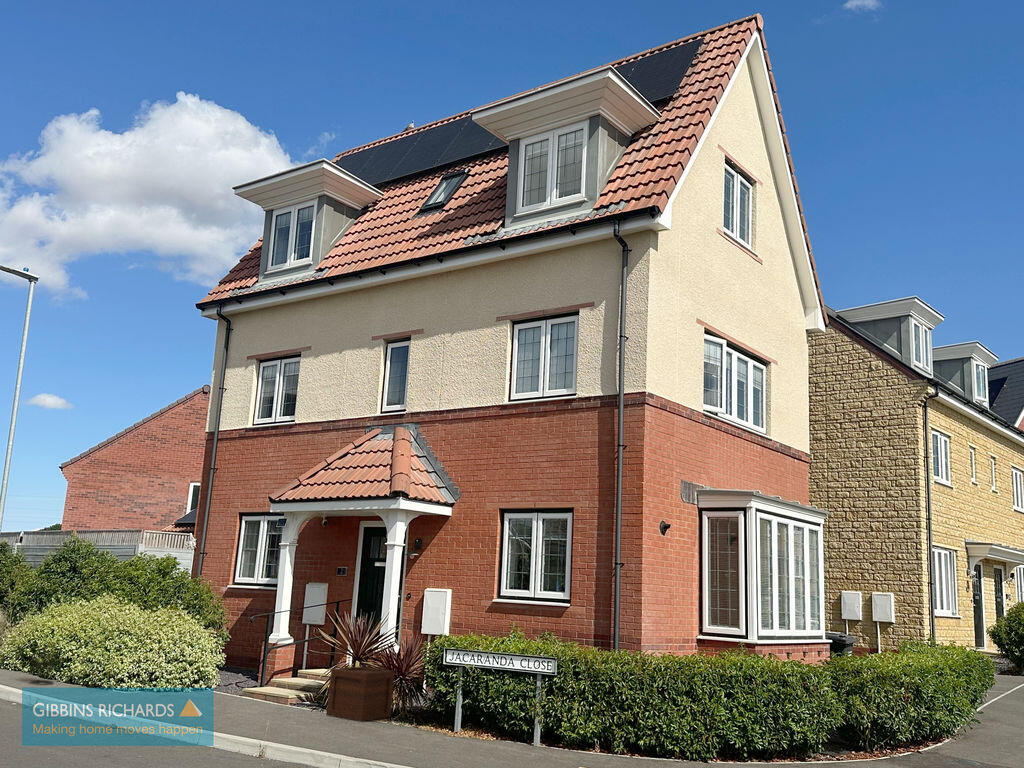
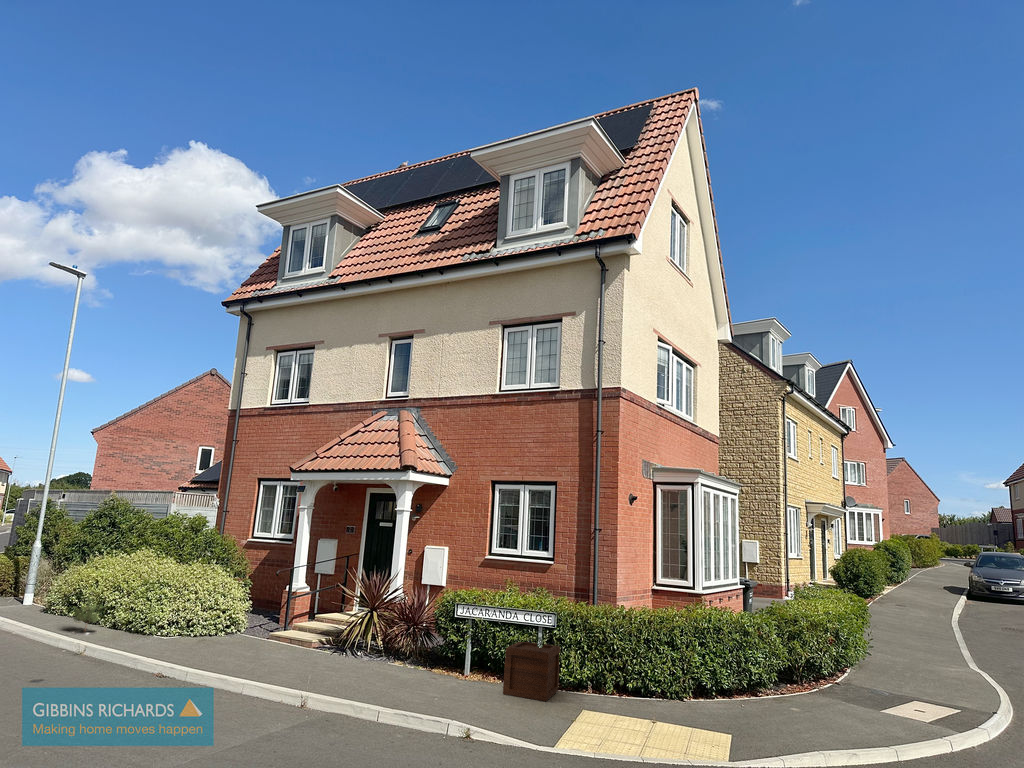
wooden crate: present [327,667,394,722] -> present [503,642,560,702]

